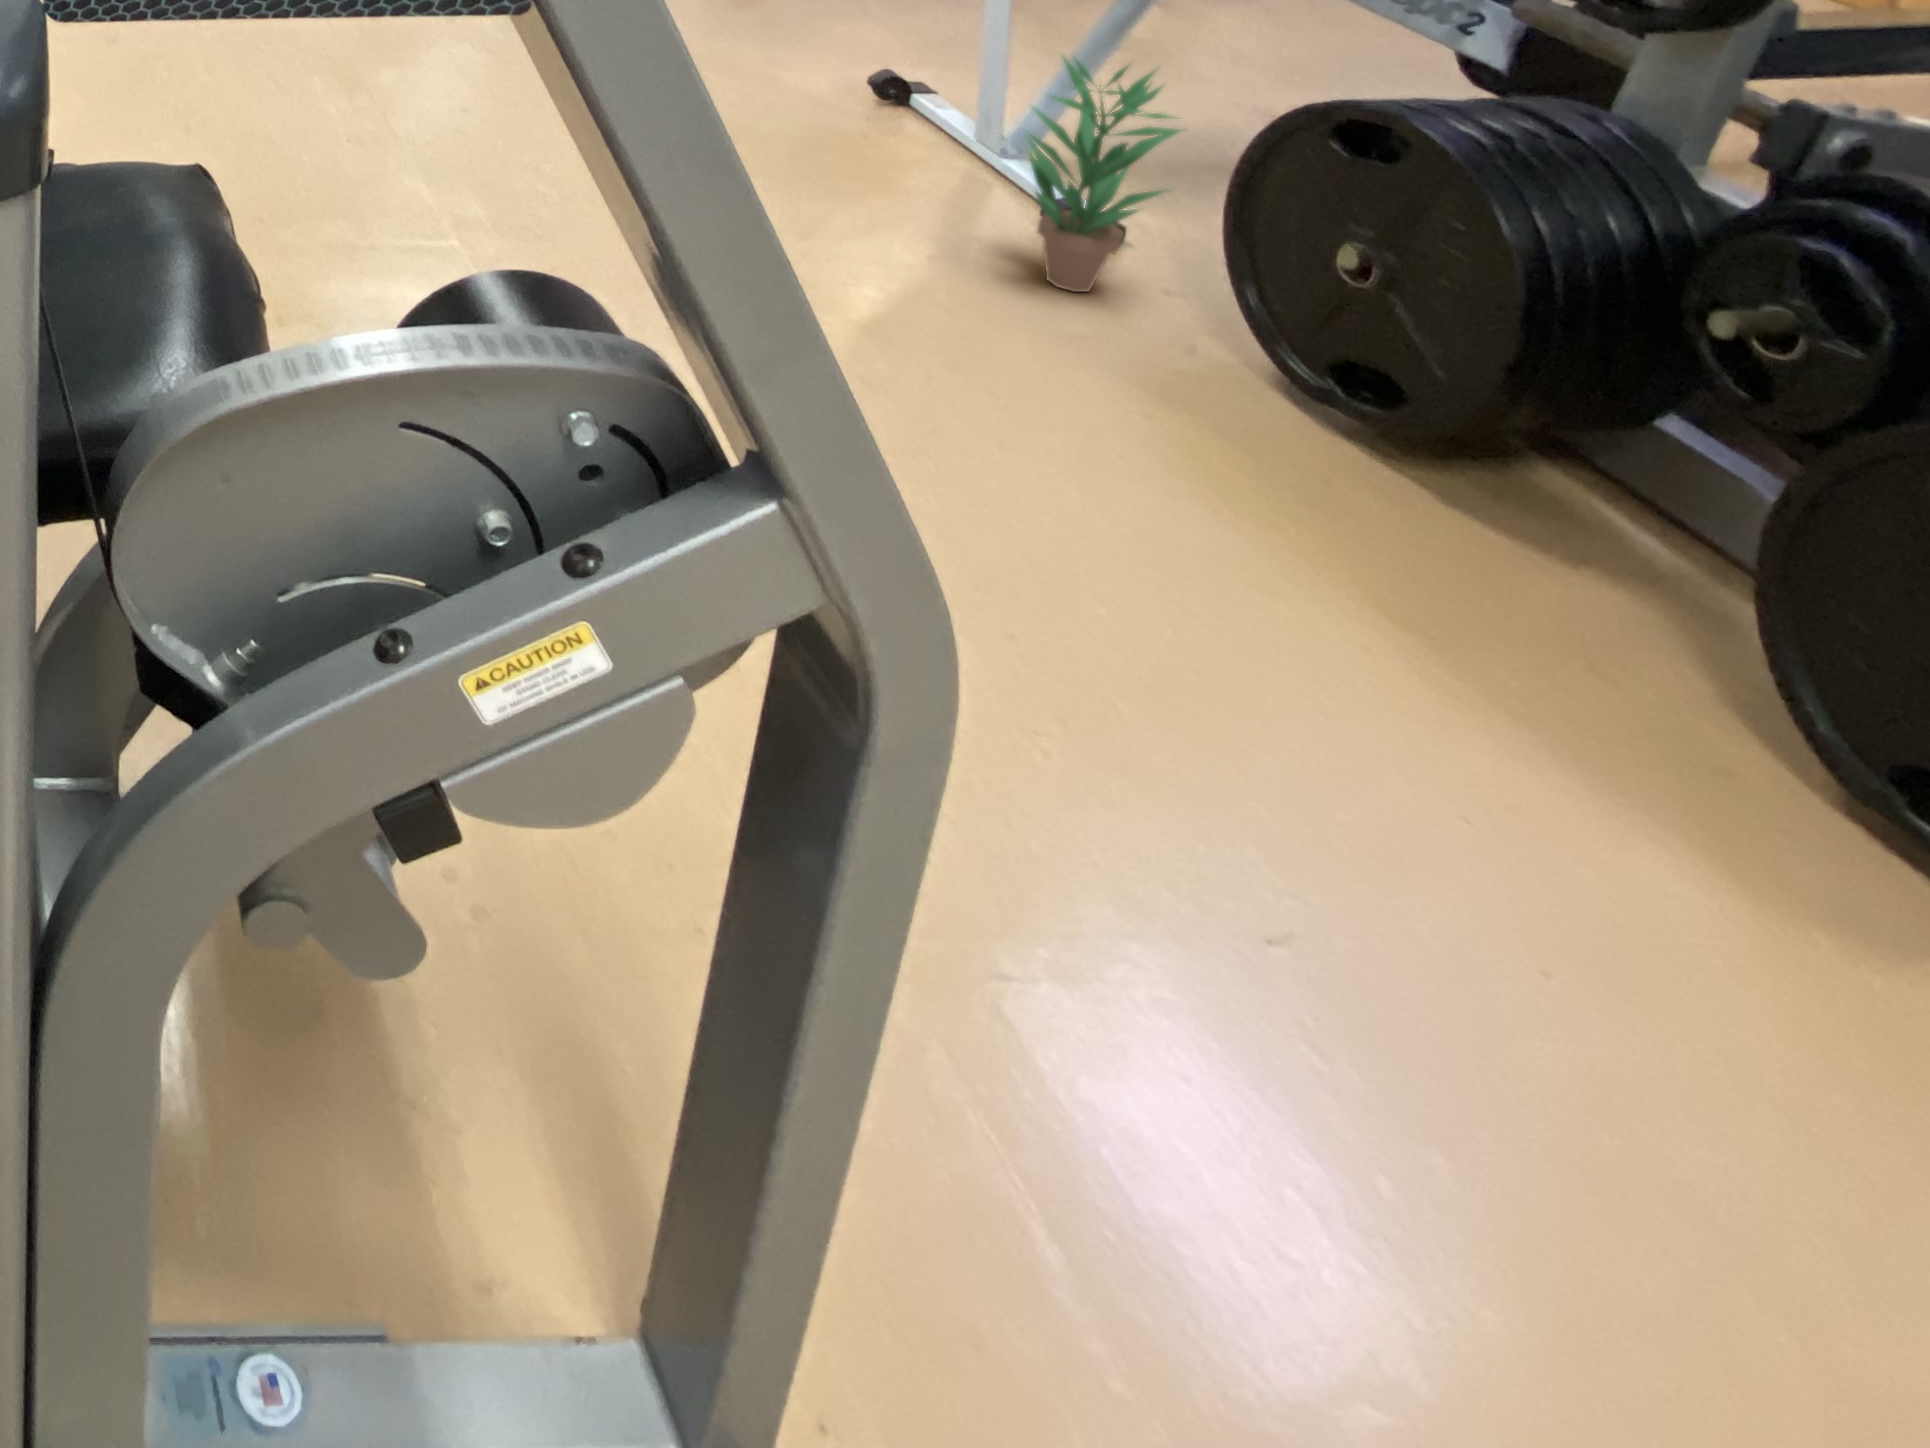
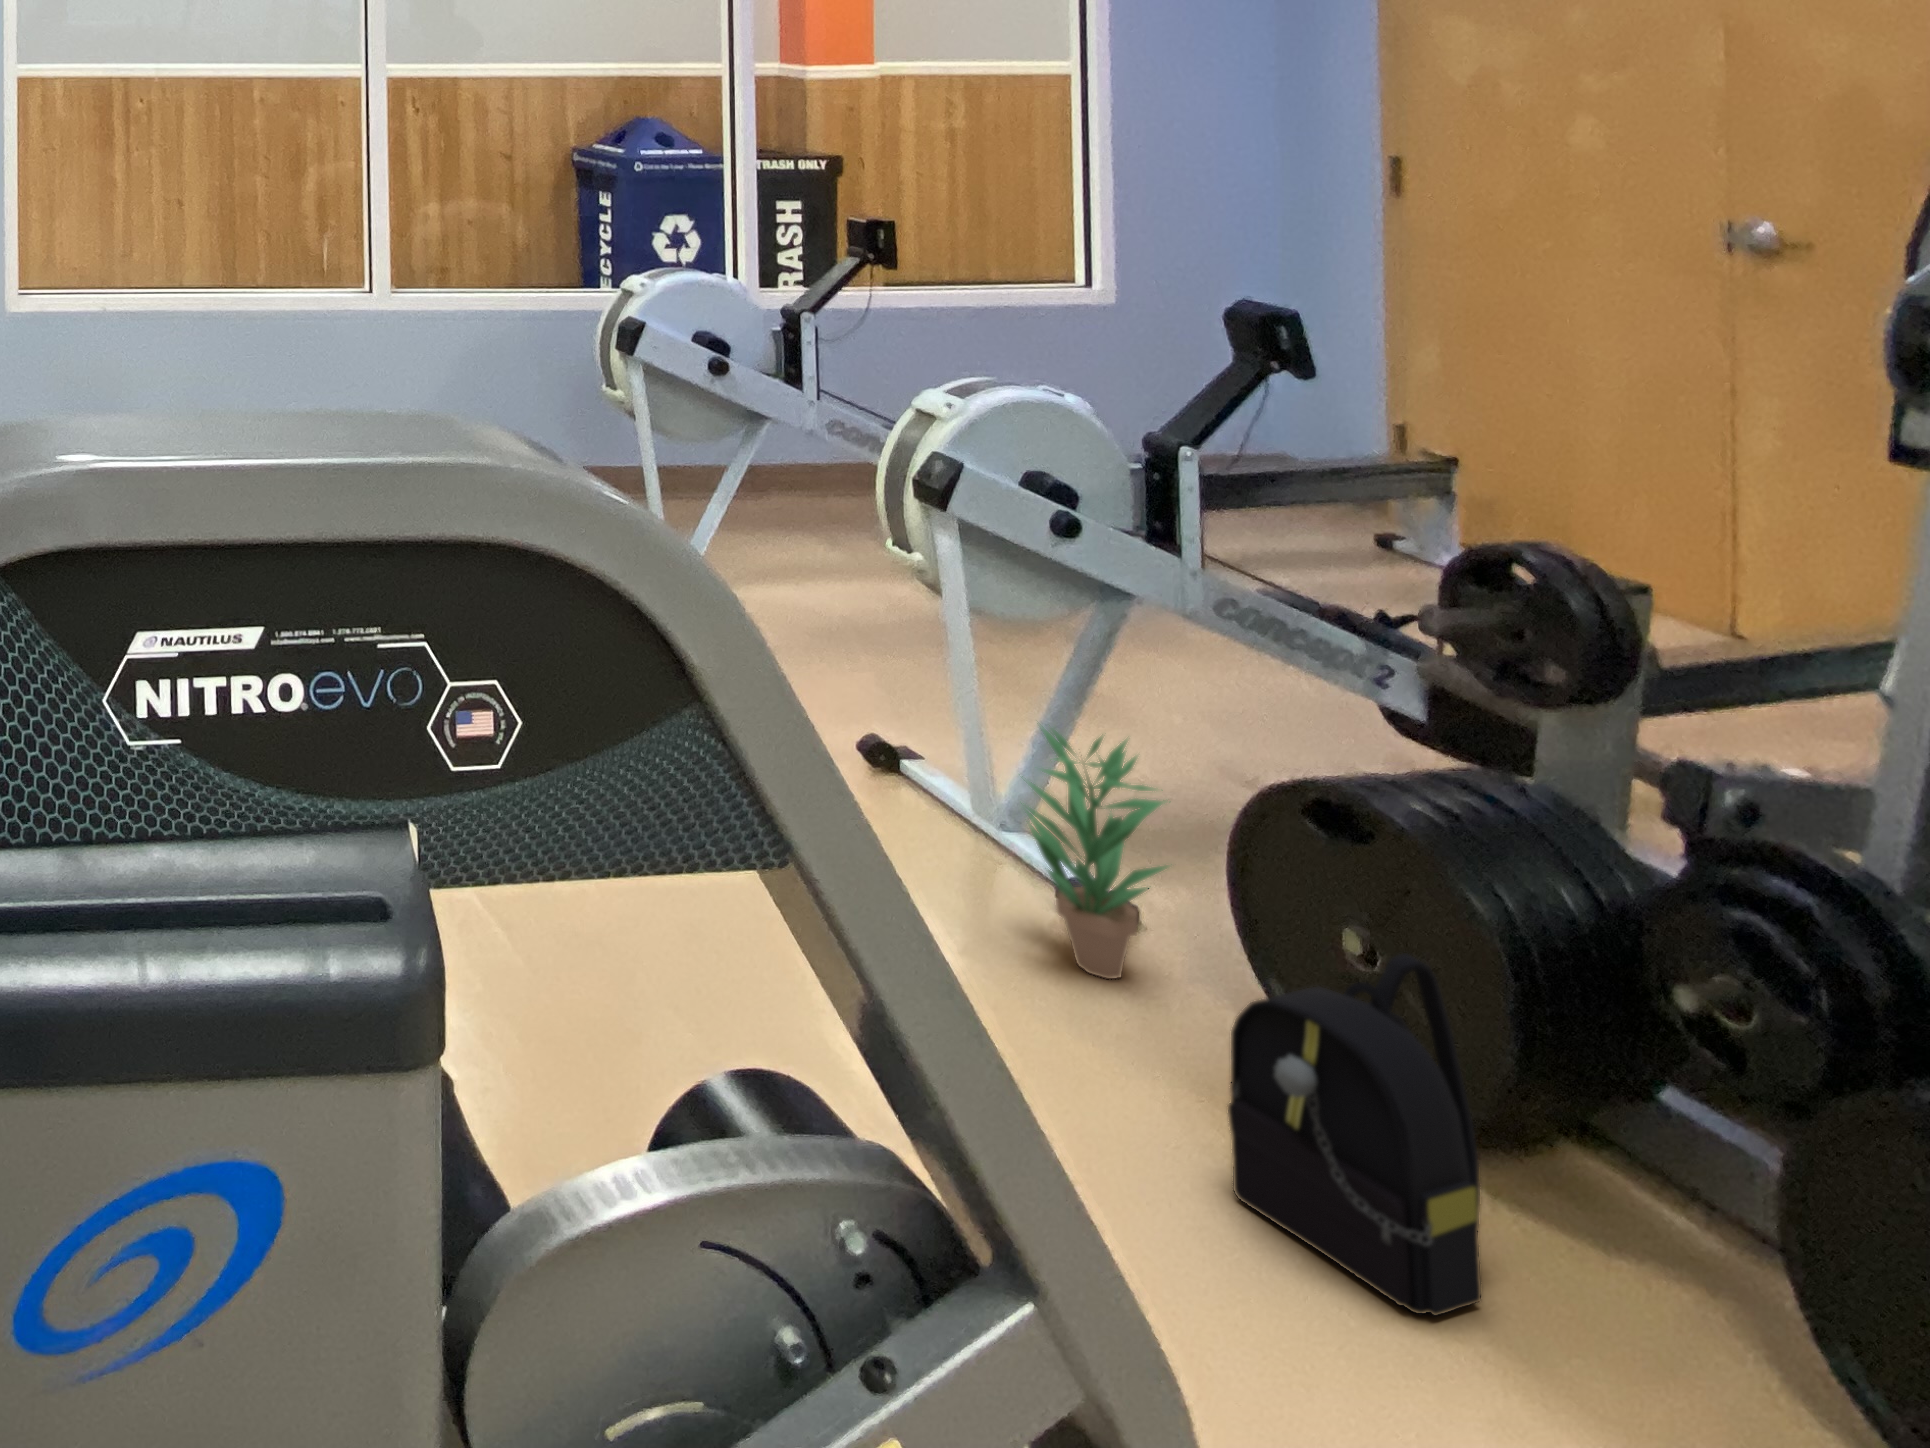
backpack: none [1145,263,1427,577] -> present [1228,954,1481,1316]

